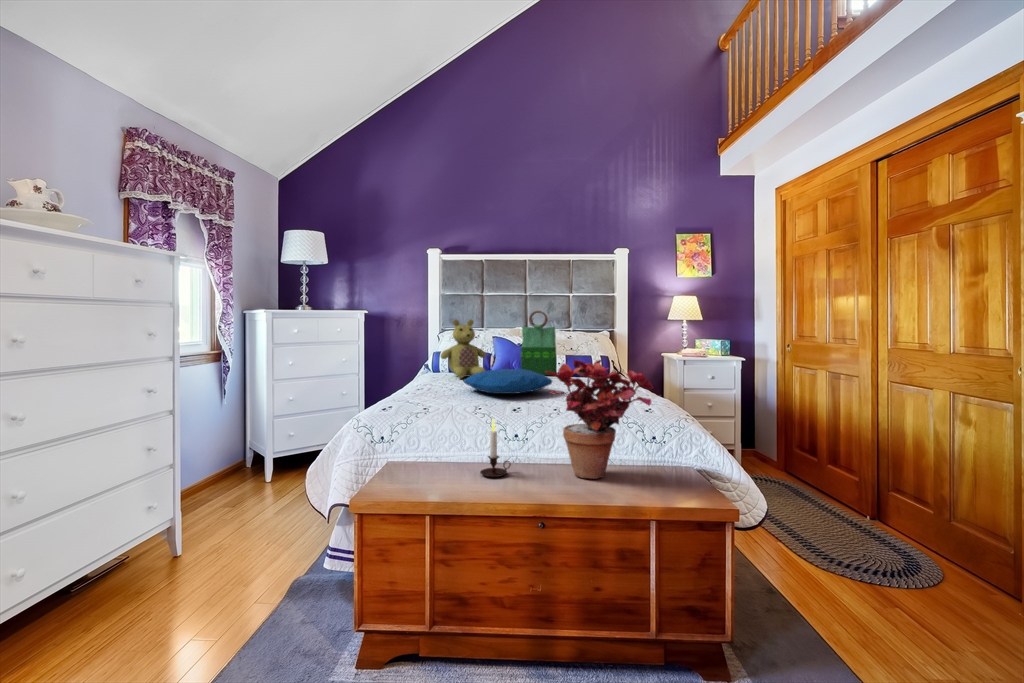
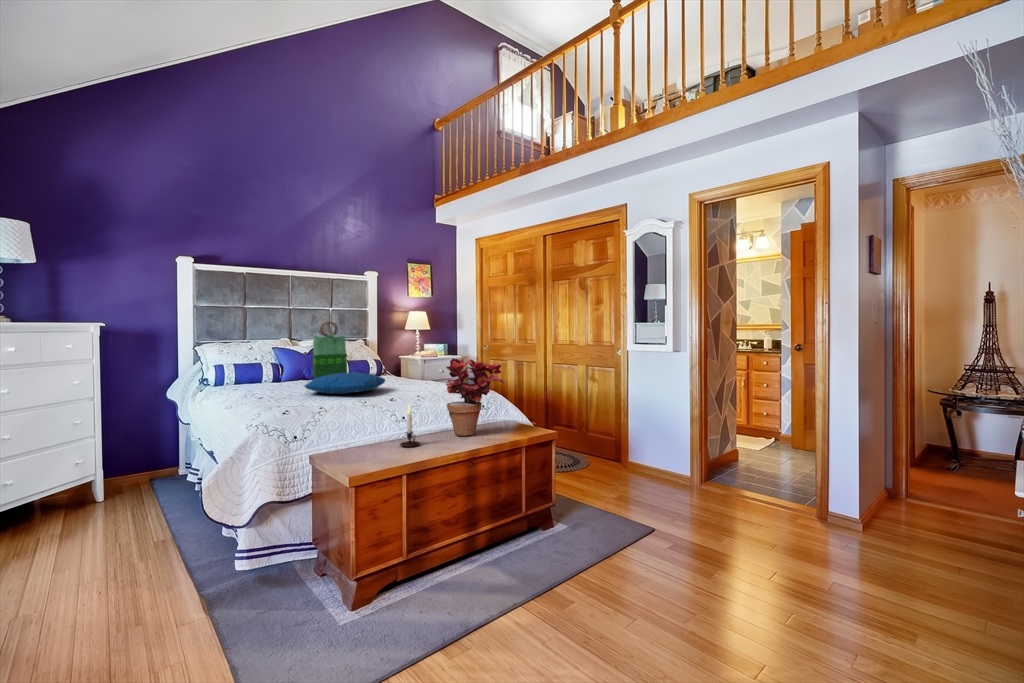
stuffed bear: present [441,319,486,378] -> none [240,330,292,387]

